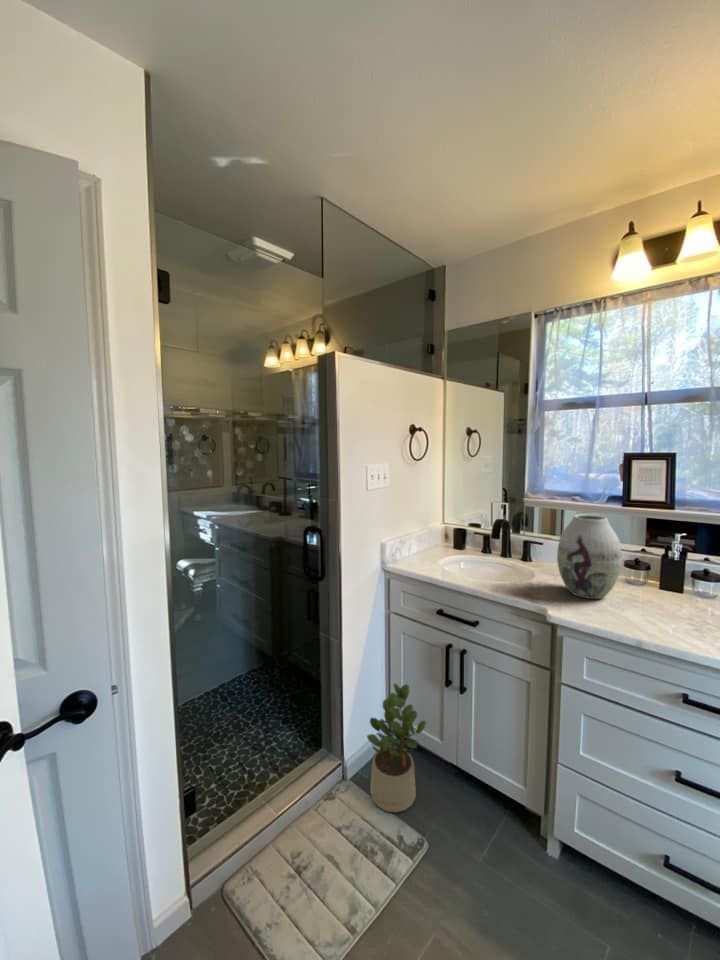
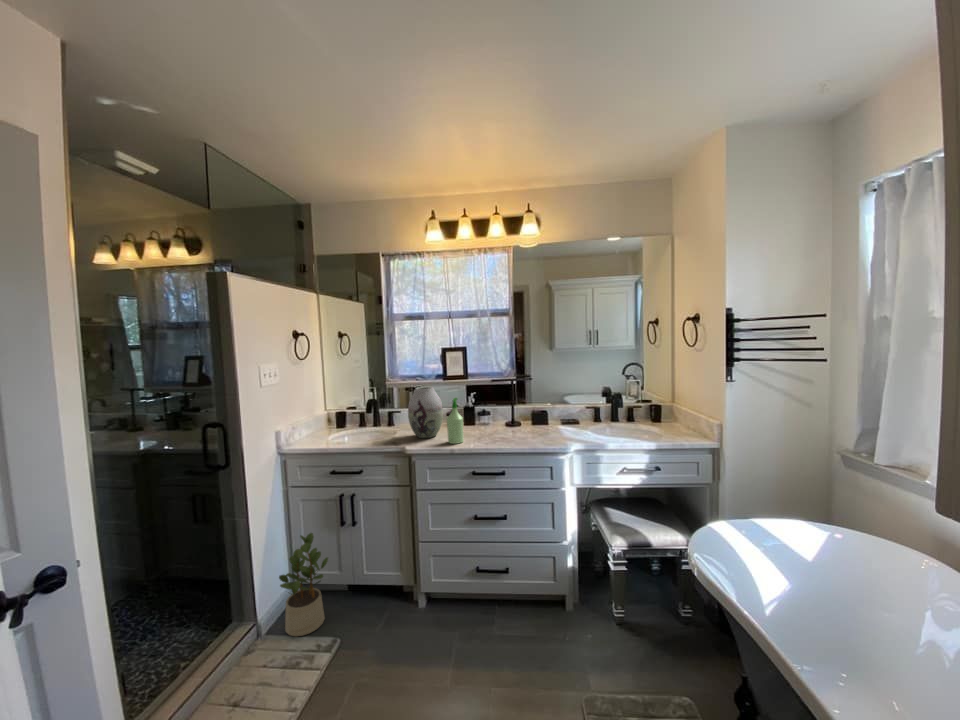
spray bottle: none [631,544,670,629] -> present [447,398,464,444]

